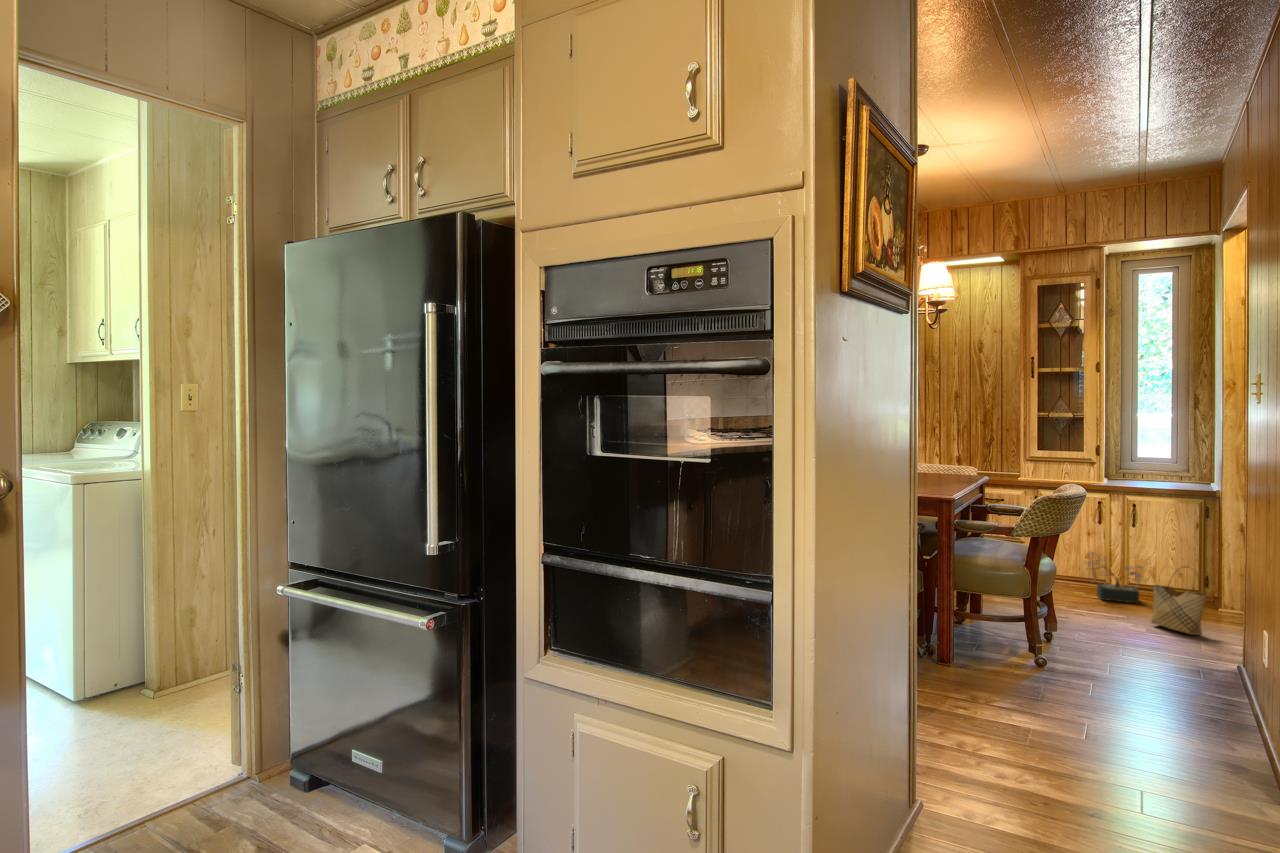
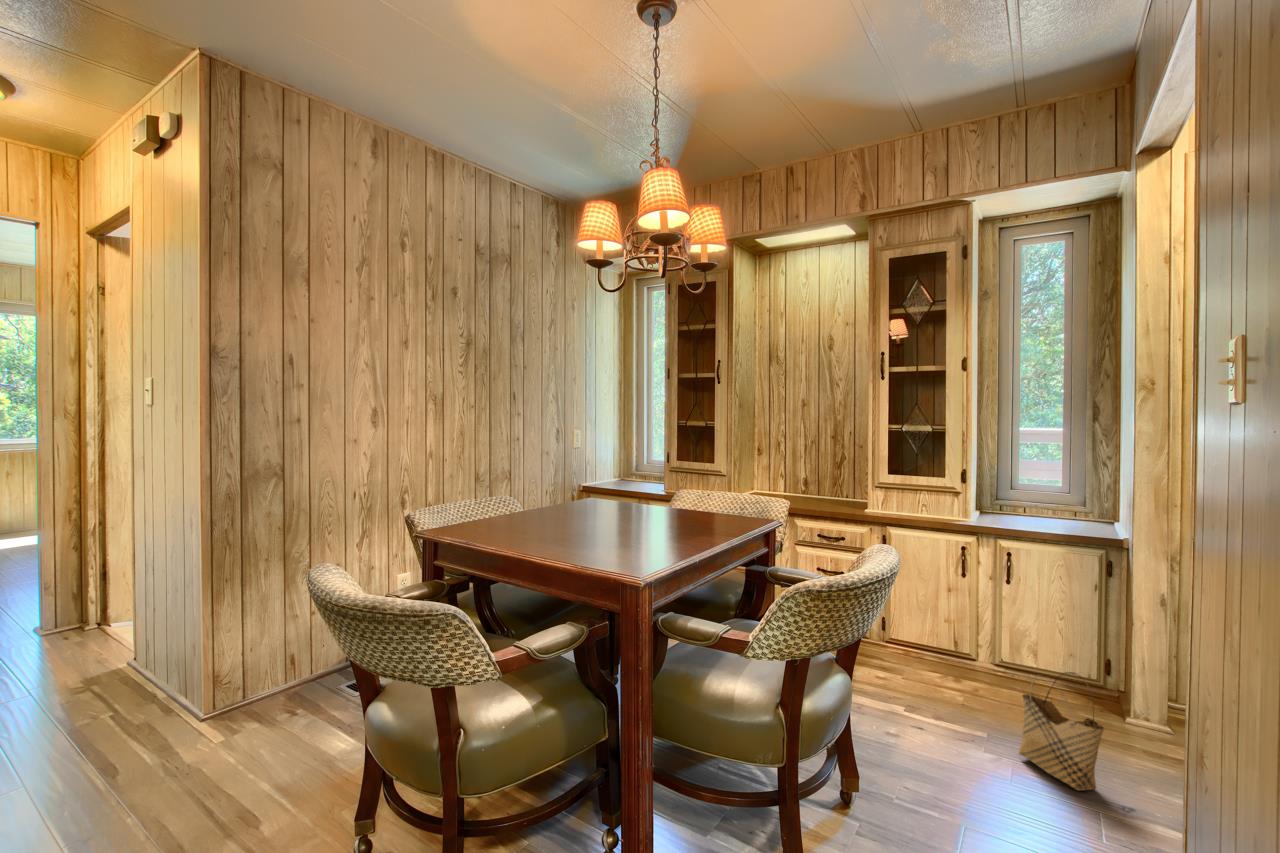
decorative plant: present [1088,552,1148,604] -> none [937,615,1027,696]

